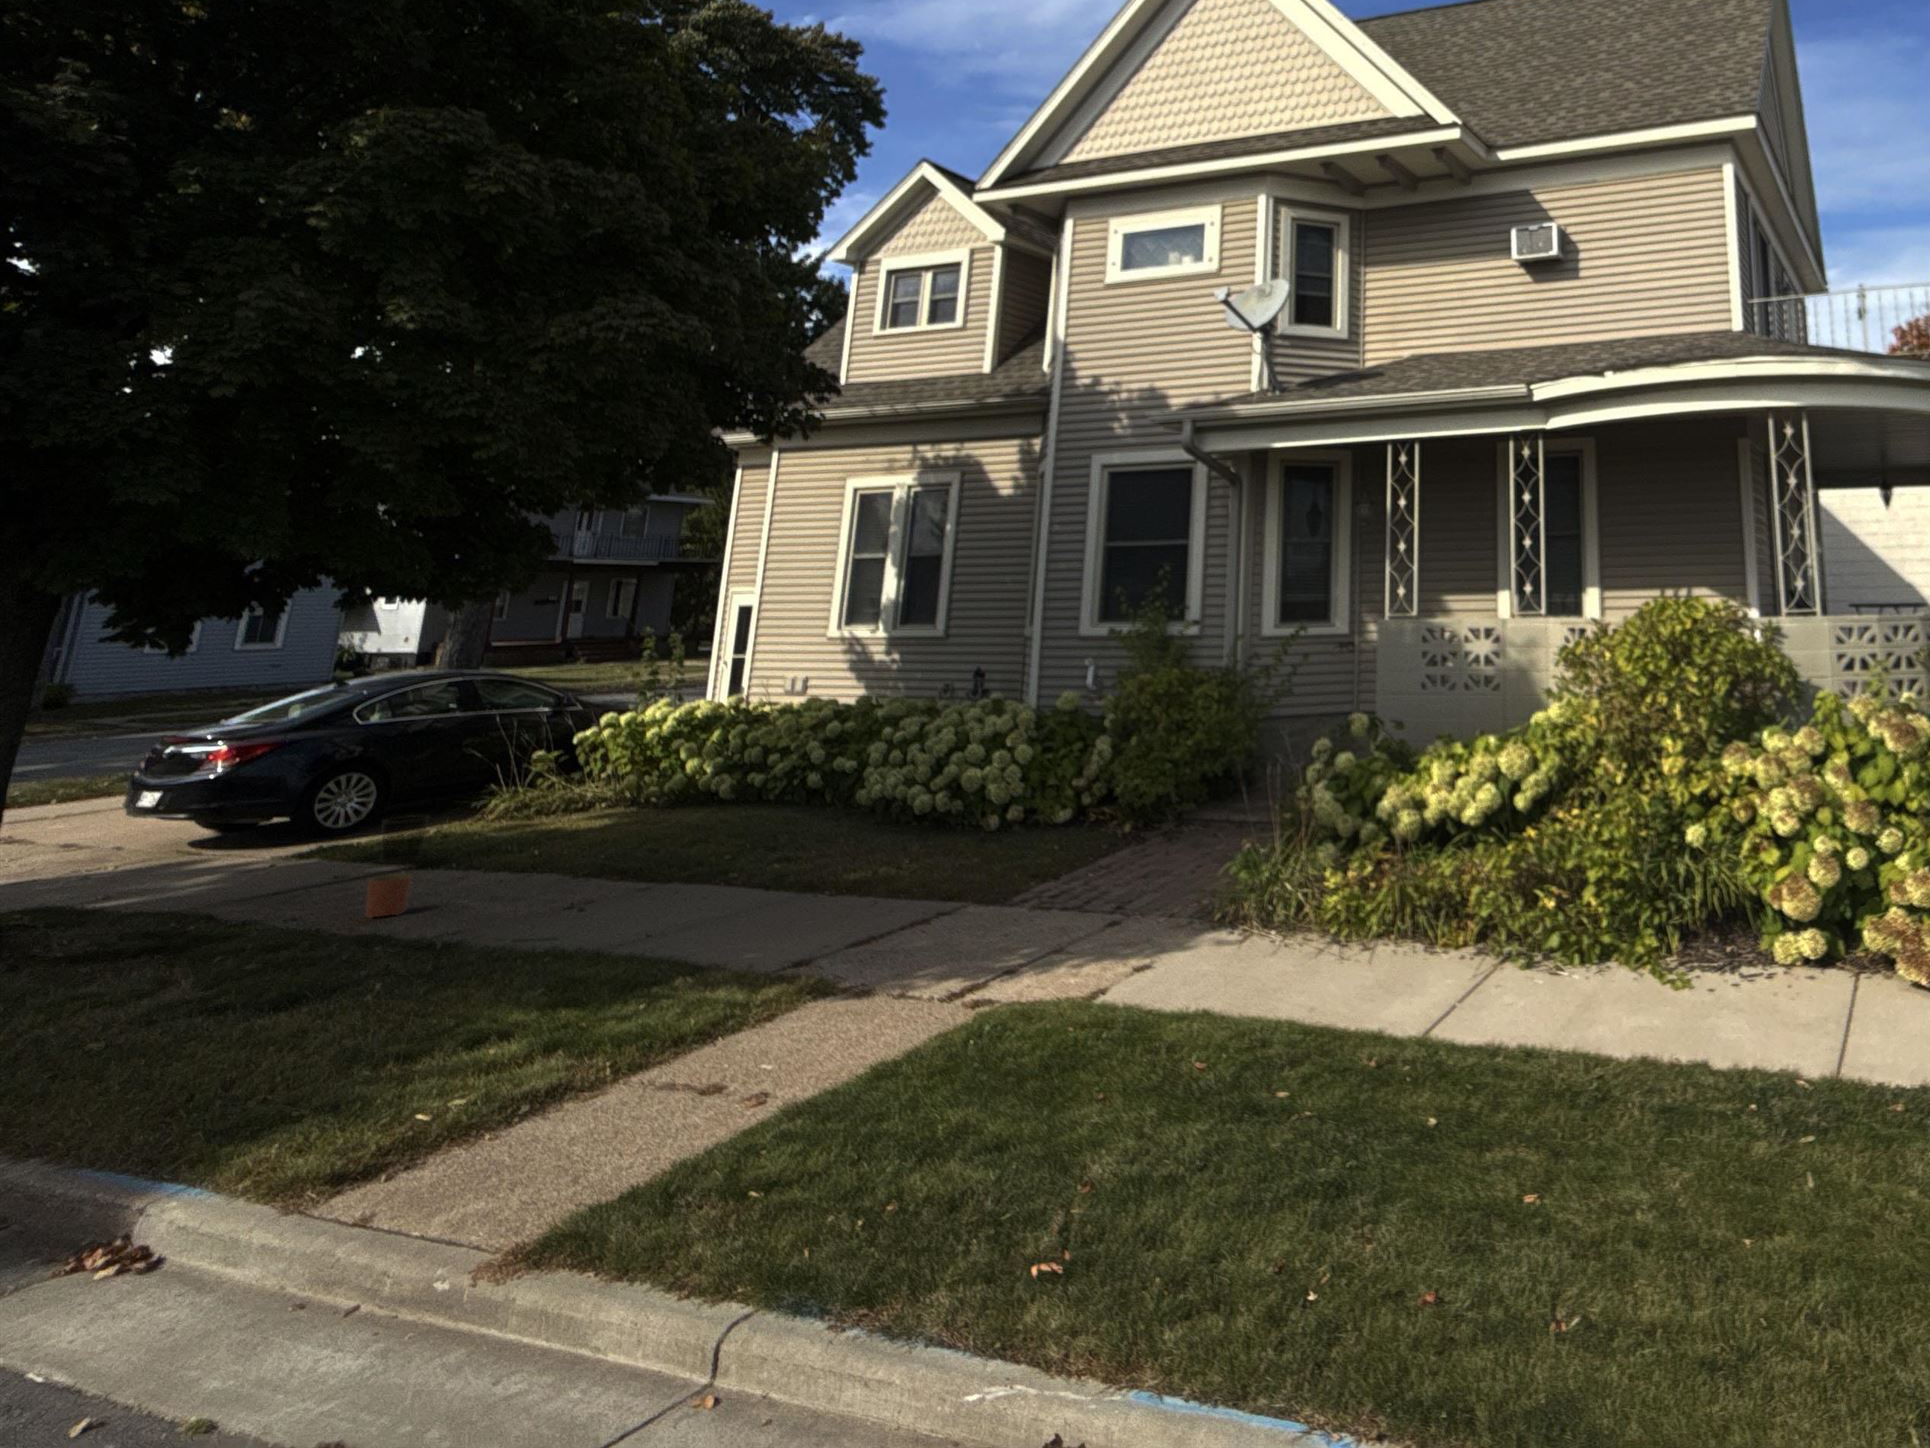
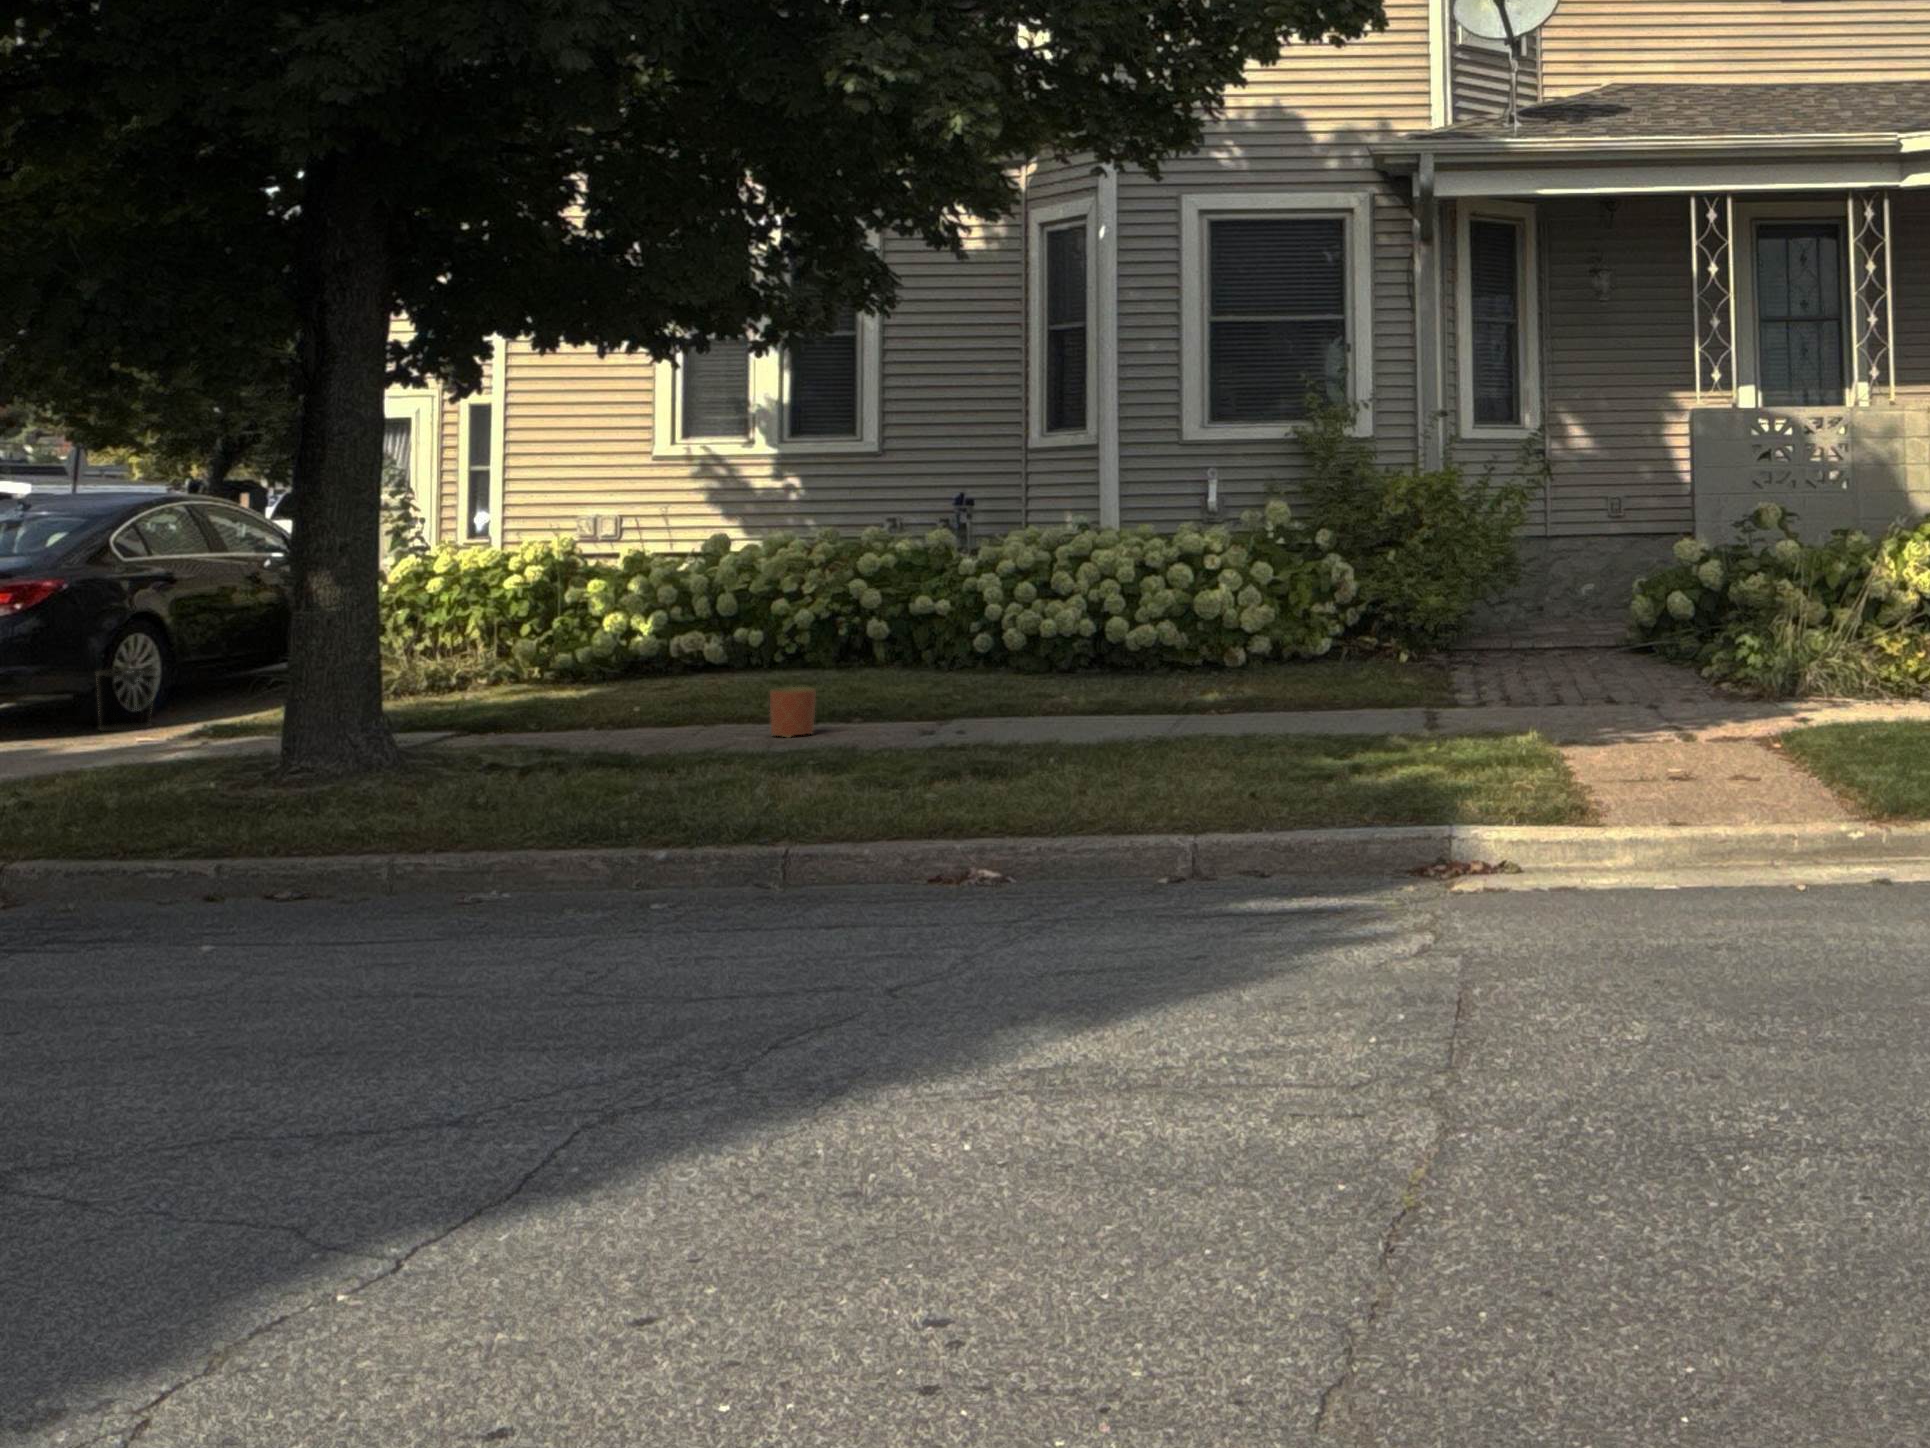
trash can: present [381,815,428,863] -> present [96,668,156,731]

